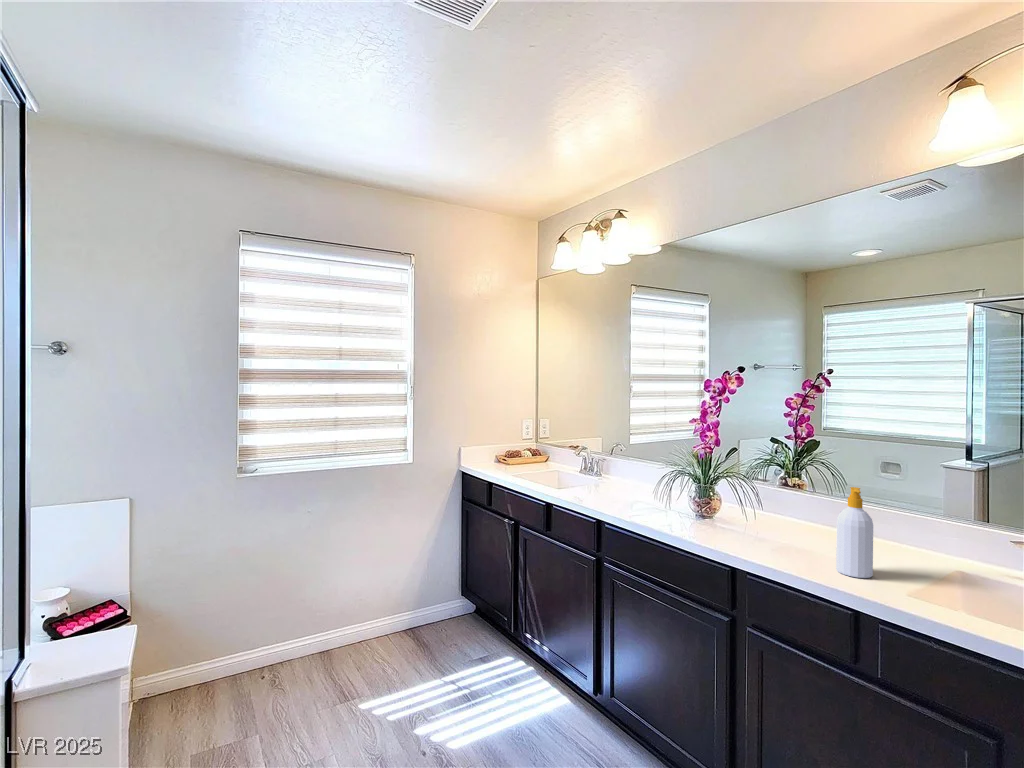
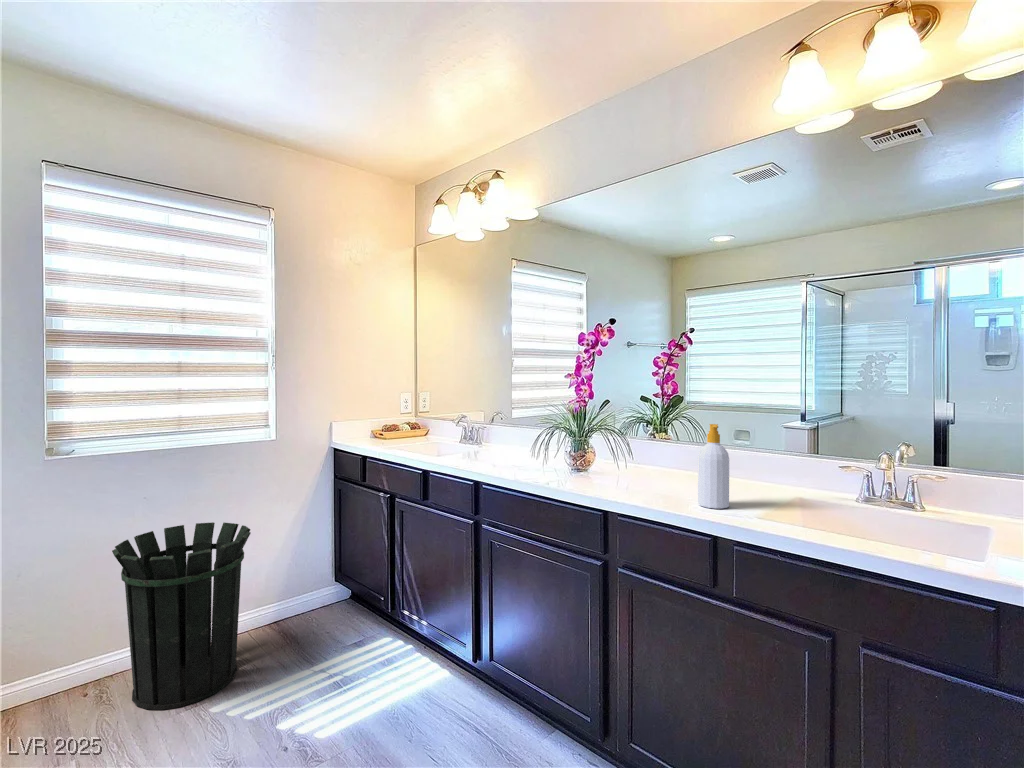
waste bin: none [286,537,393,700] -> present [112,522,251,710]

